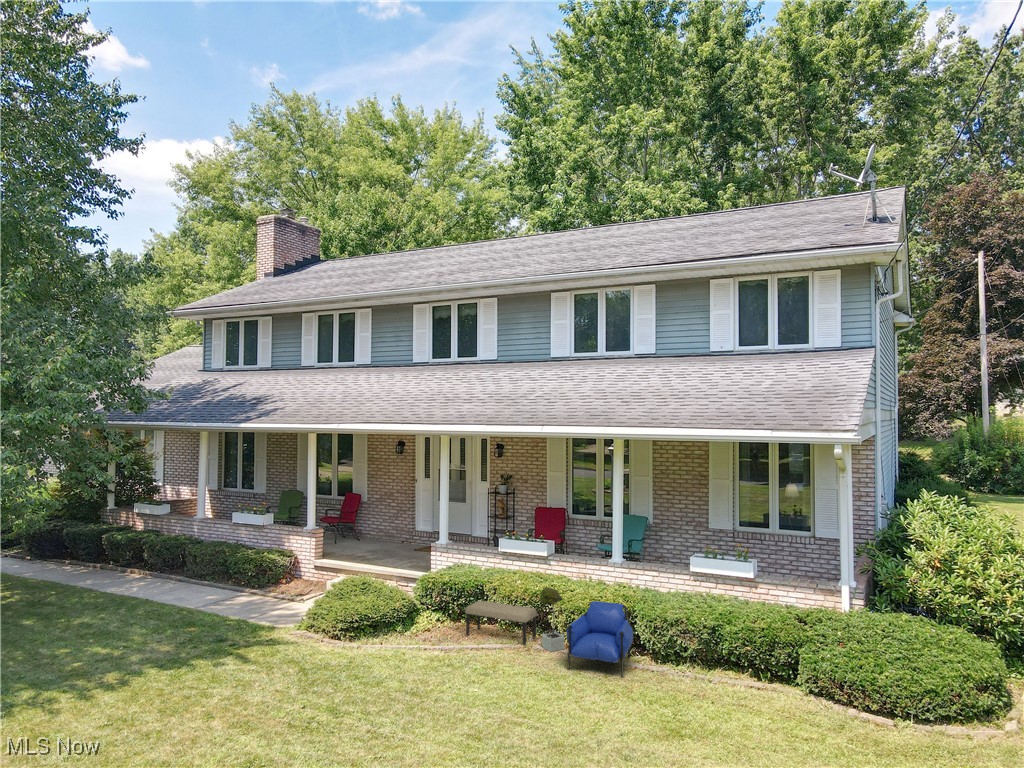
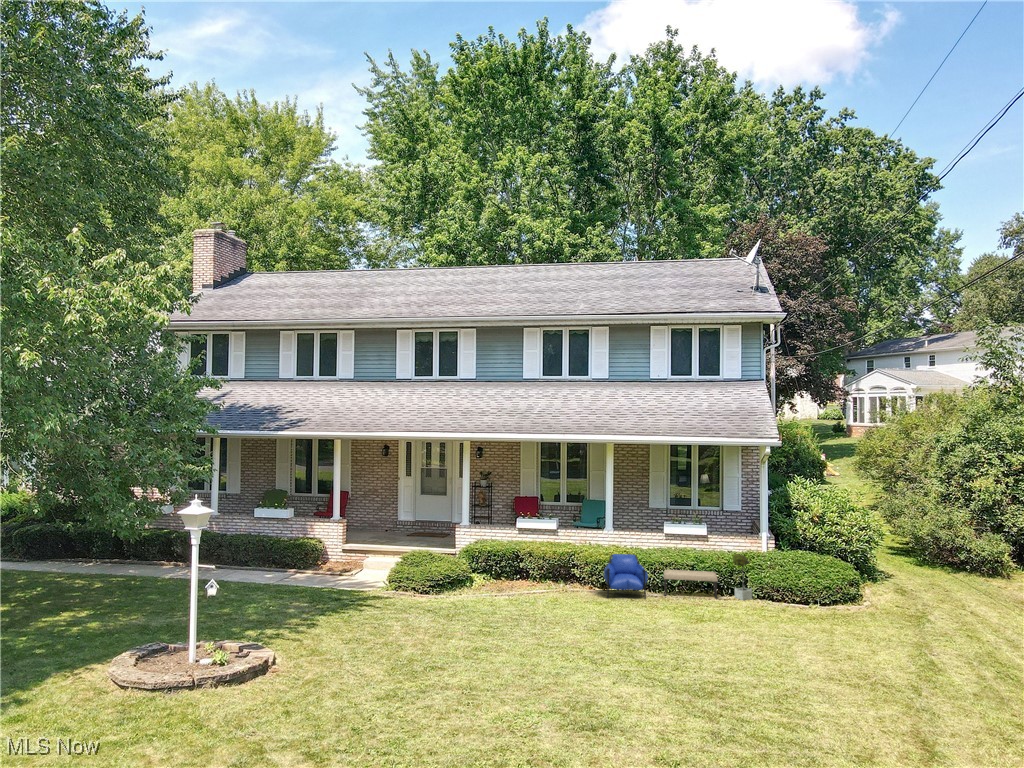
potted tree: present [540,587,565,652] -> present [732,554,752,600]
bench: present [465,601,537,645] -> present [664,570,718,599]

